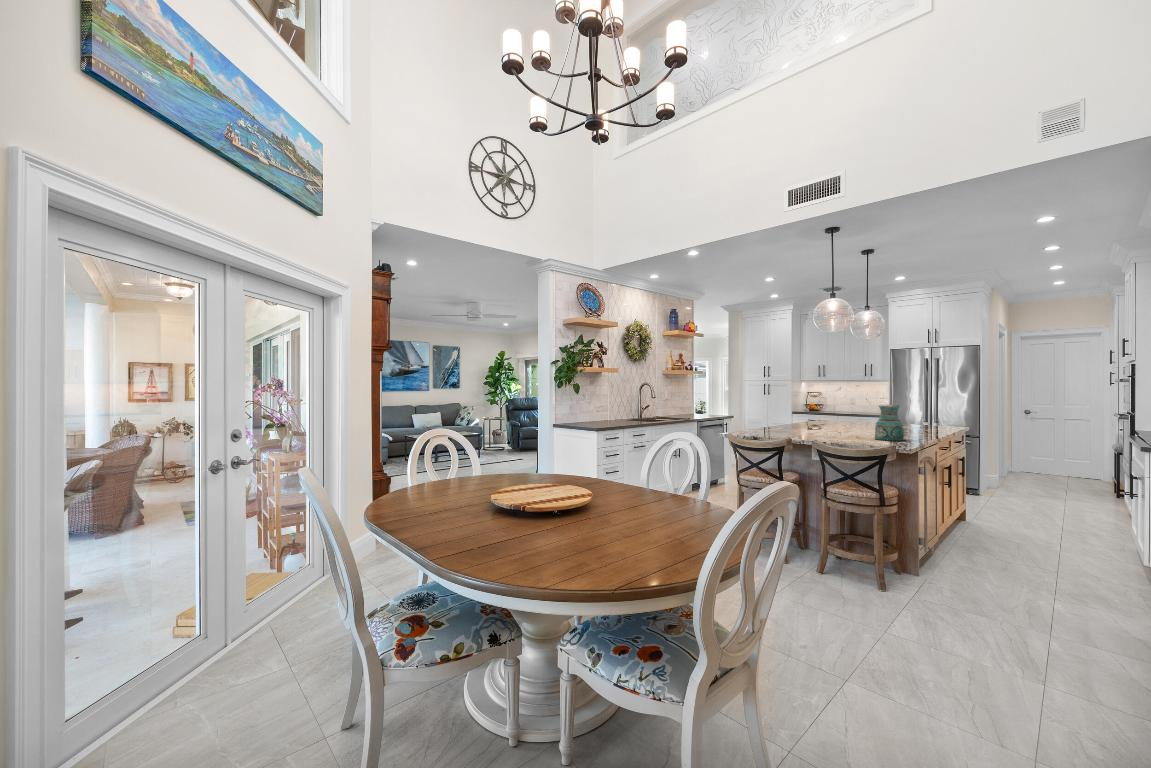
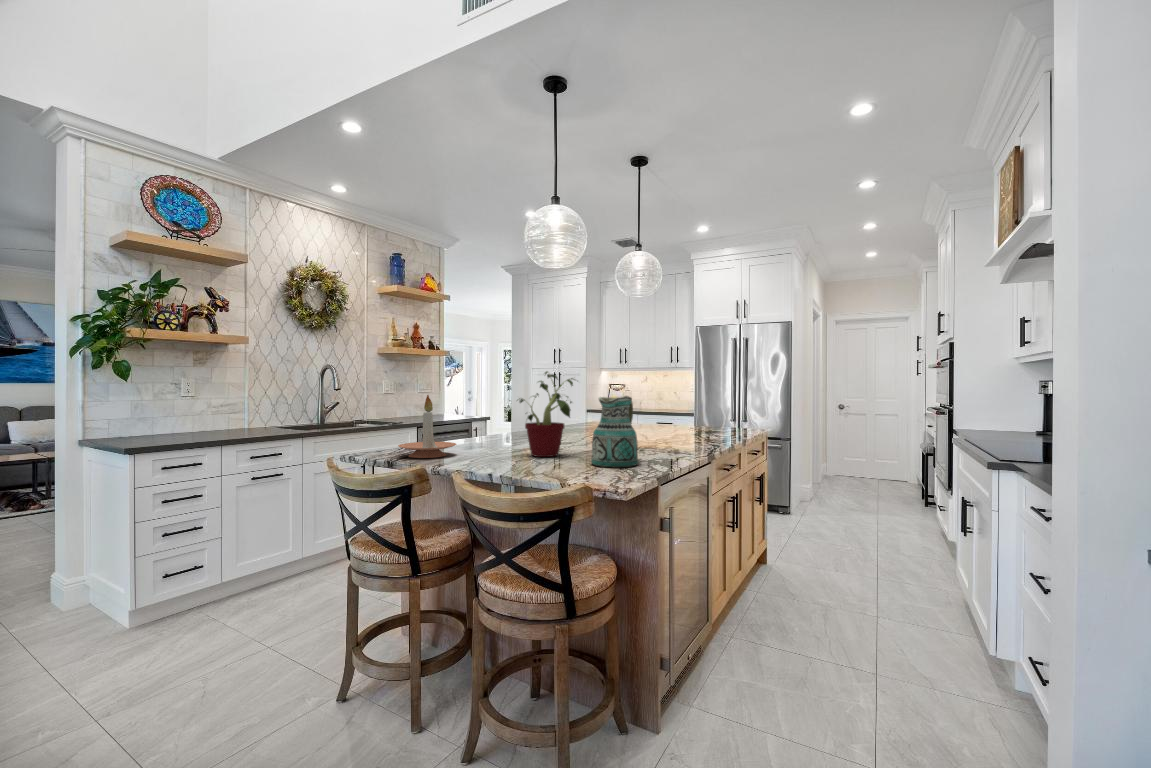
potted plant: none [821,390,857,436] -> present [519,371,575,457]
candle holder: none [756,403,787,434] -> present [398,395,456,458]

